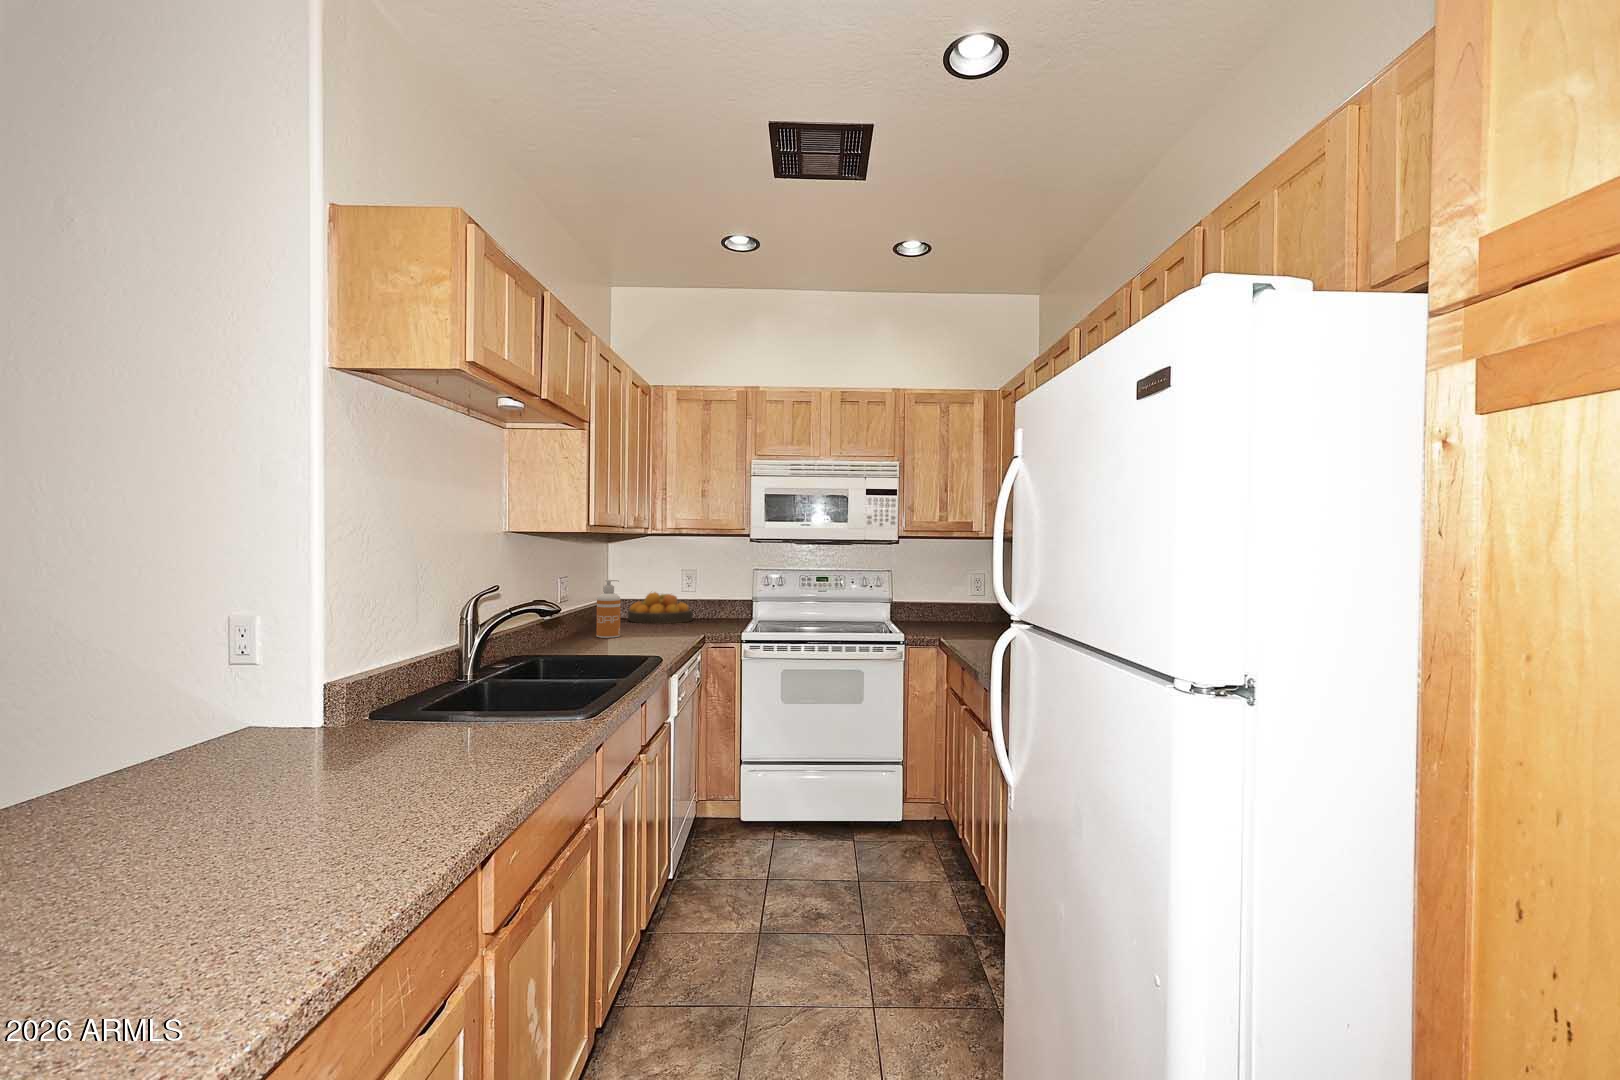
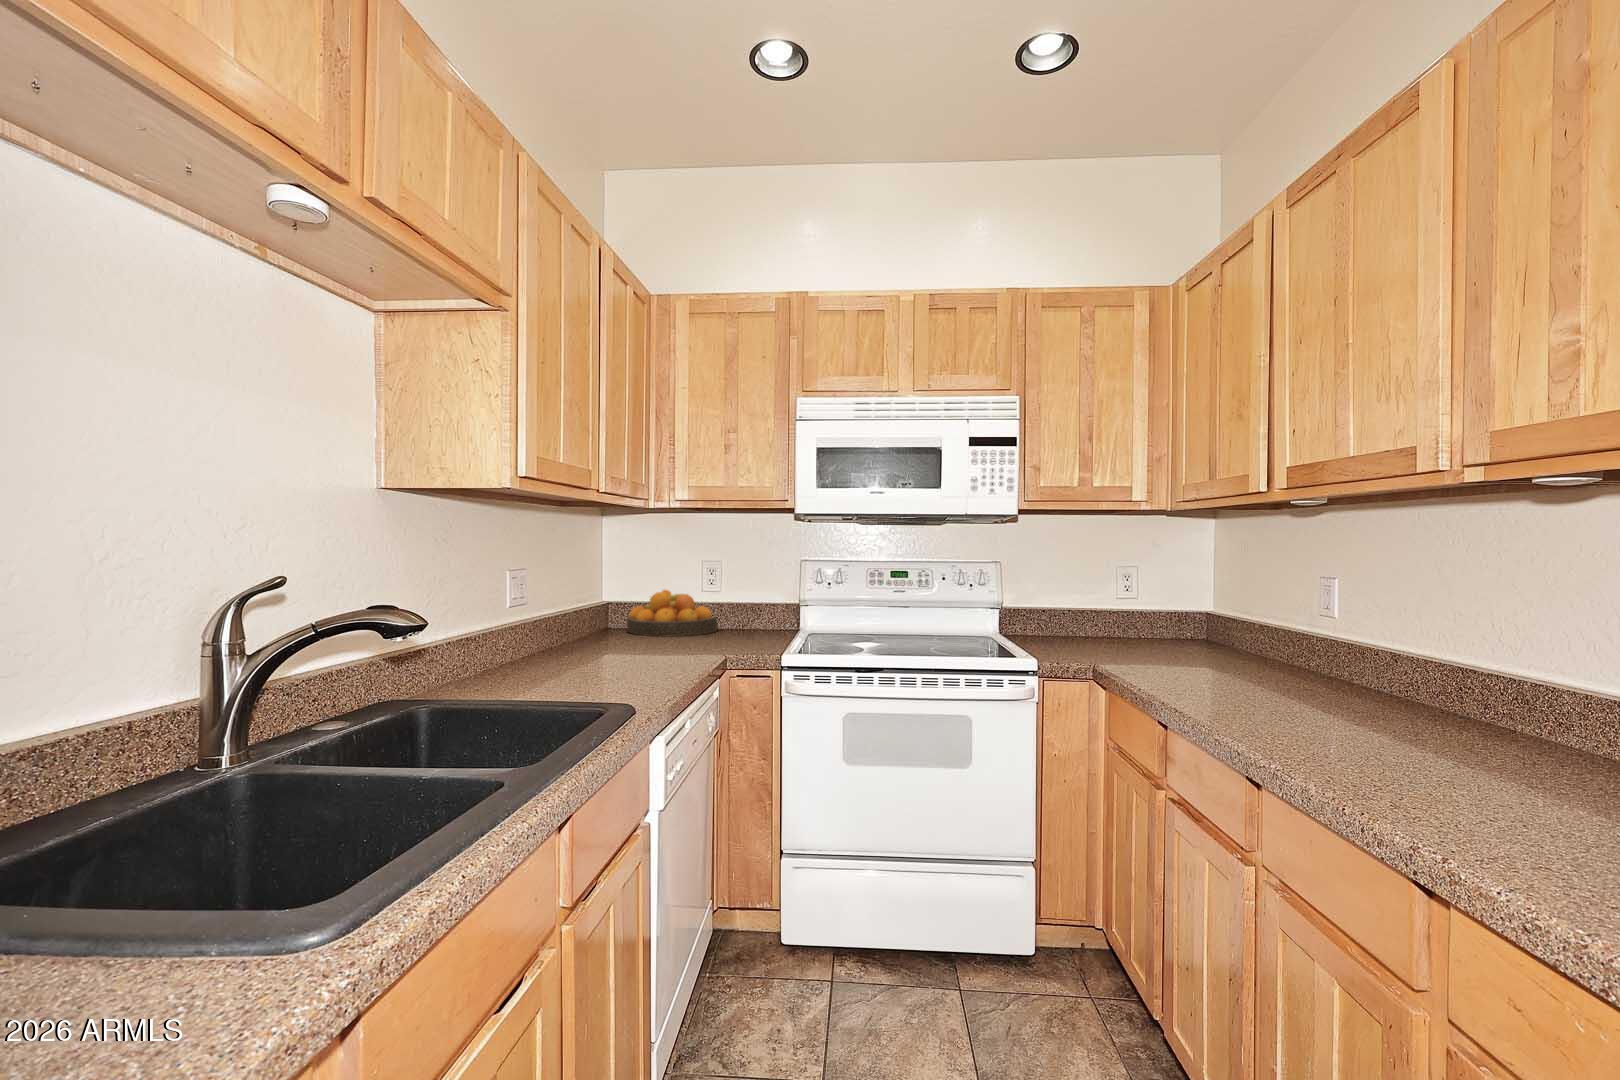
soap dispenser: present [596,580,621,638] -> none [558,573,595,664]

